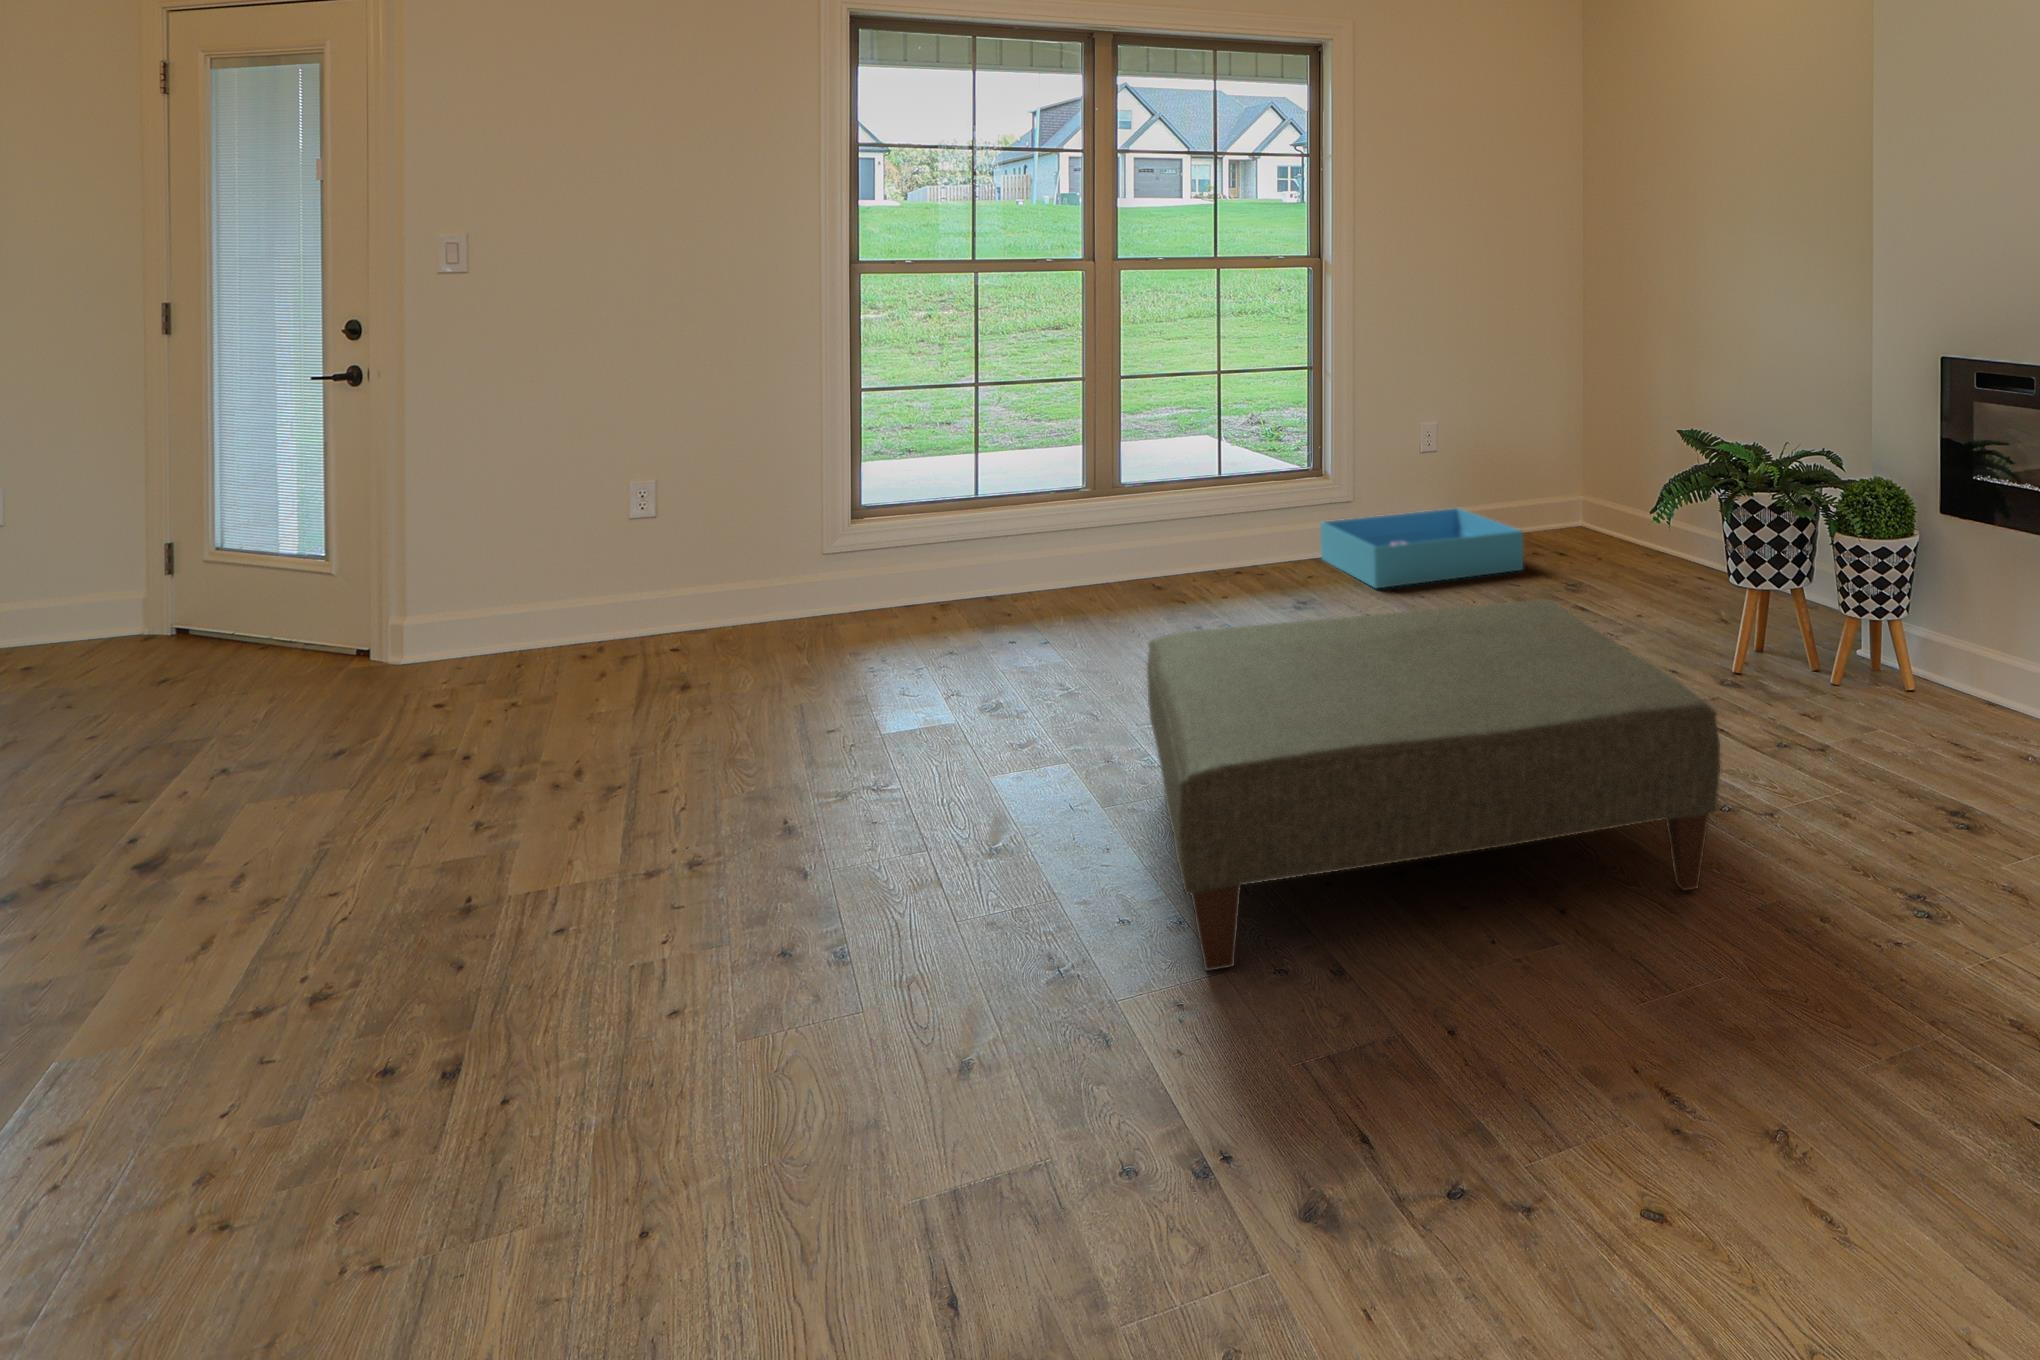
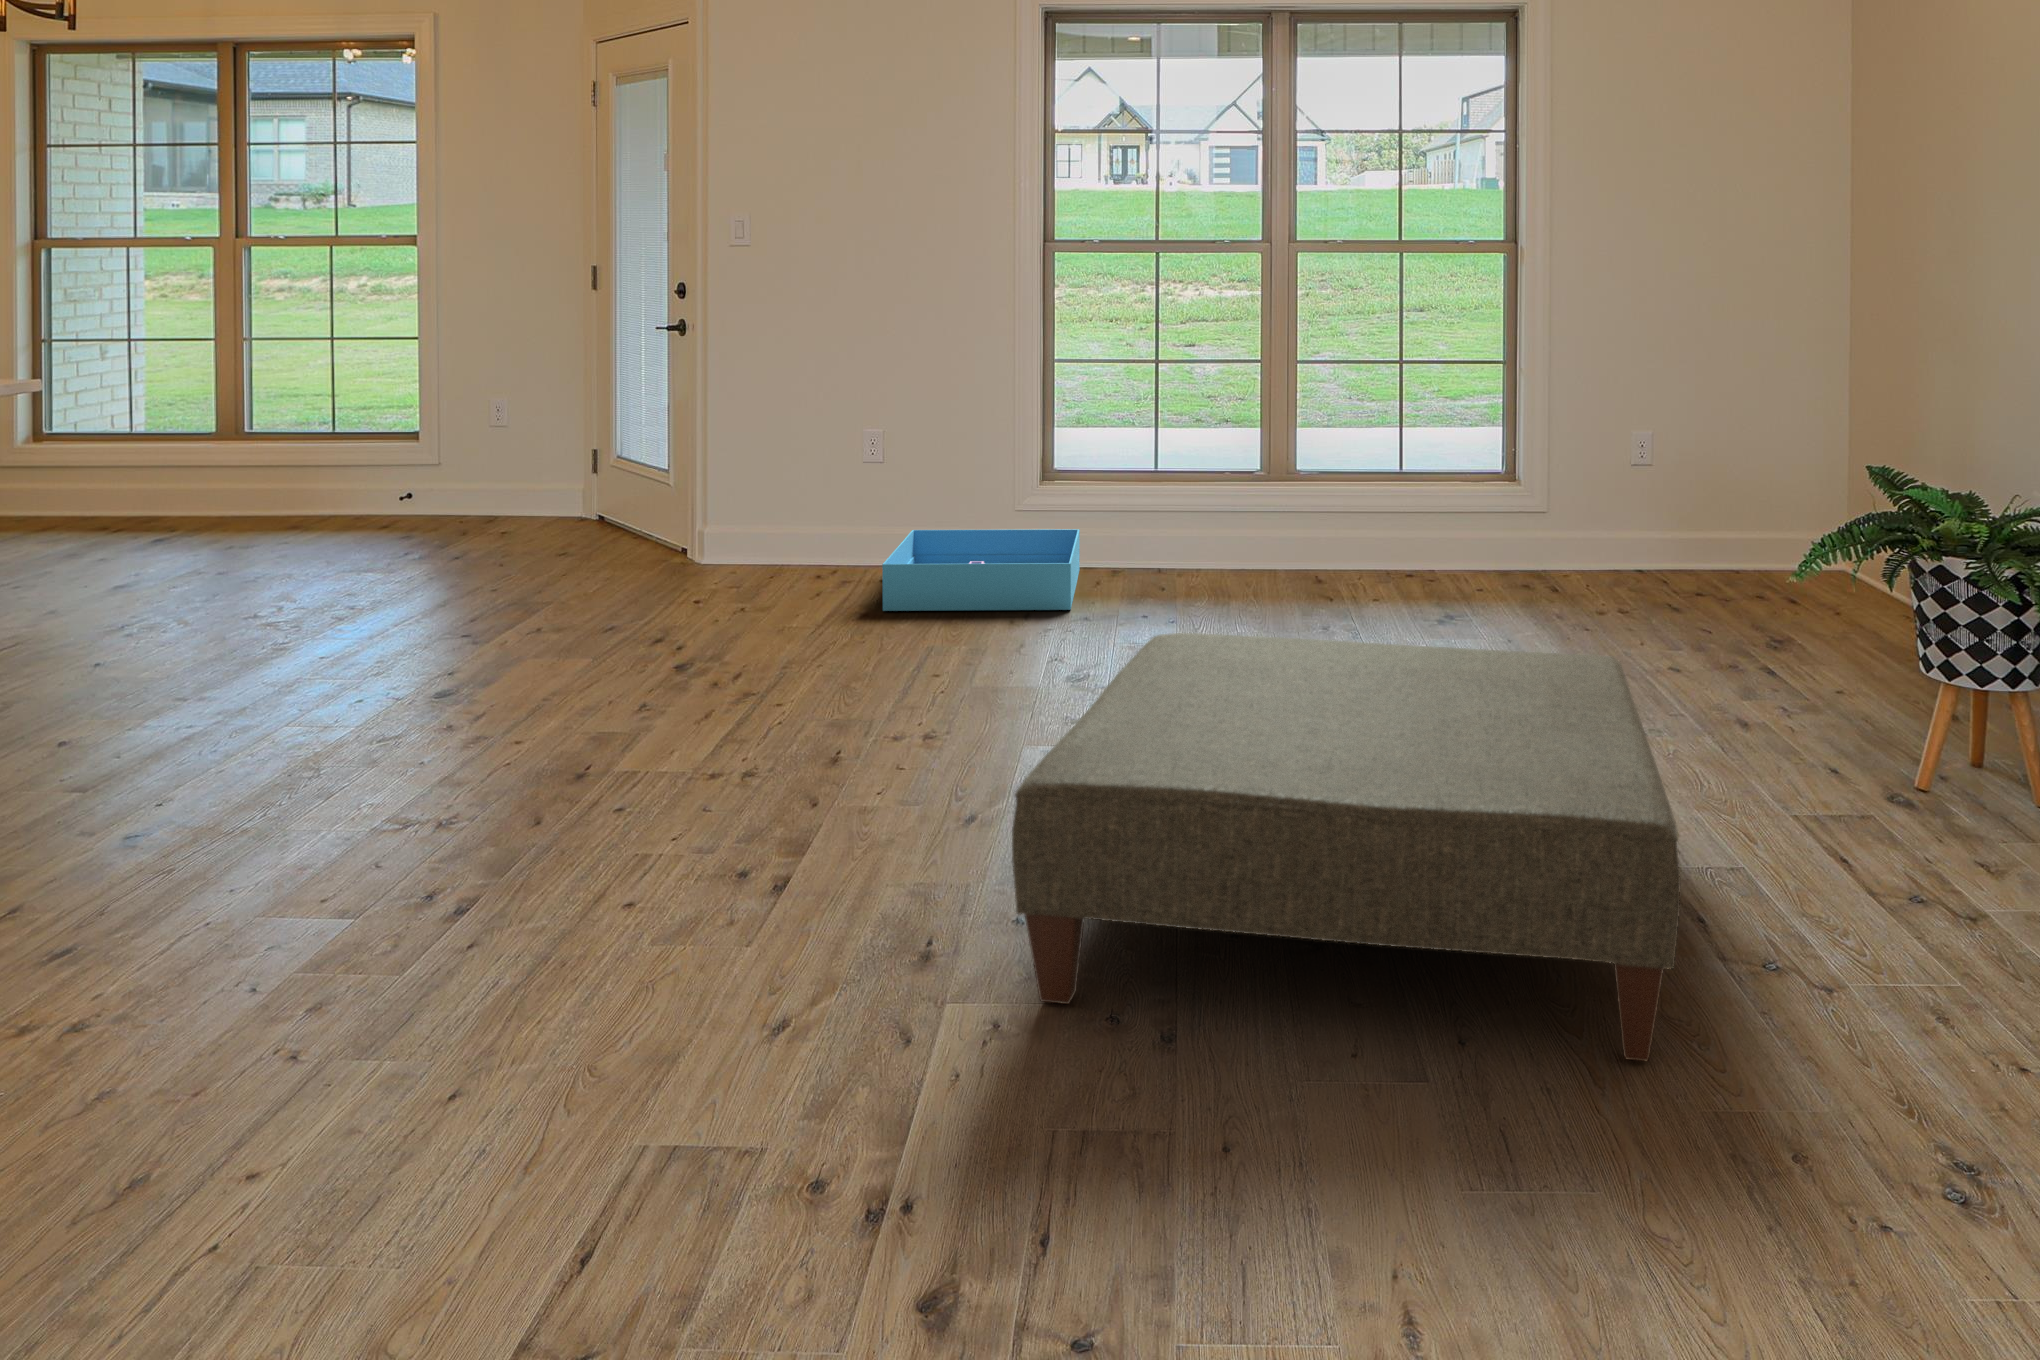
storage bin: present [1320,508,1523,588] -> present [882,529,1080,611]

